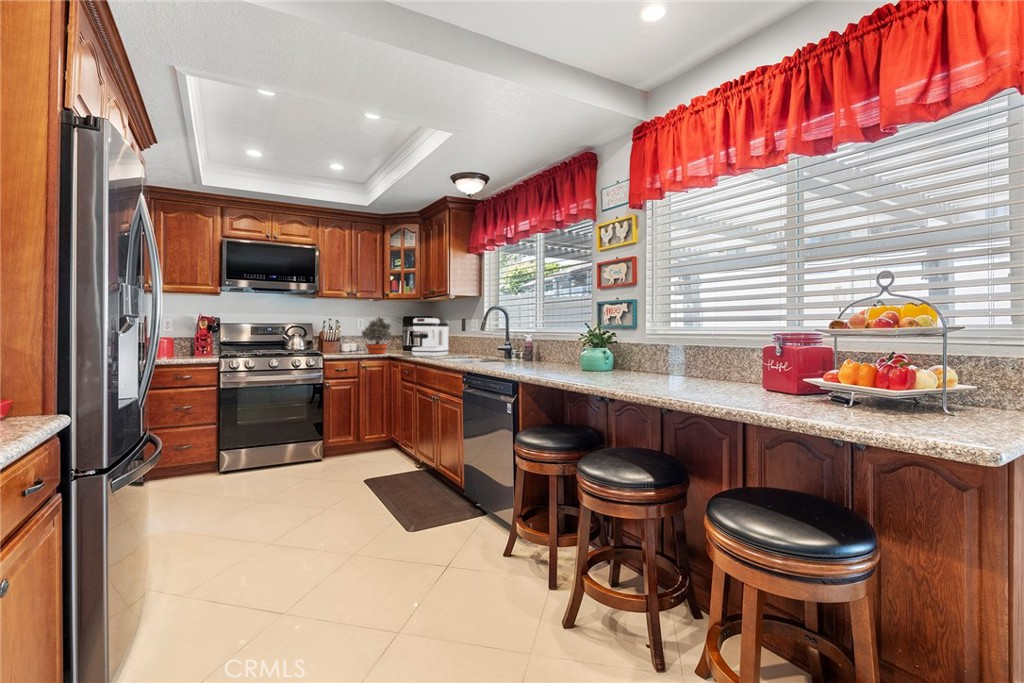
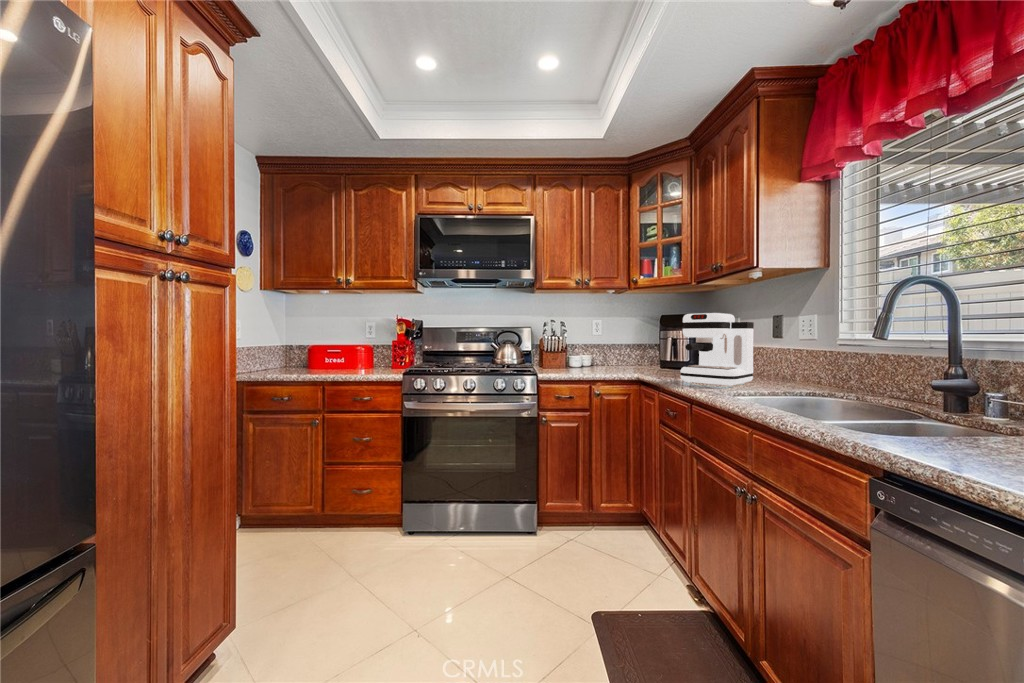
potted plant: present [362,317,391,354] -> none [594,314,642,374]

